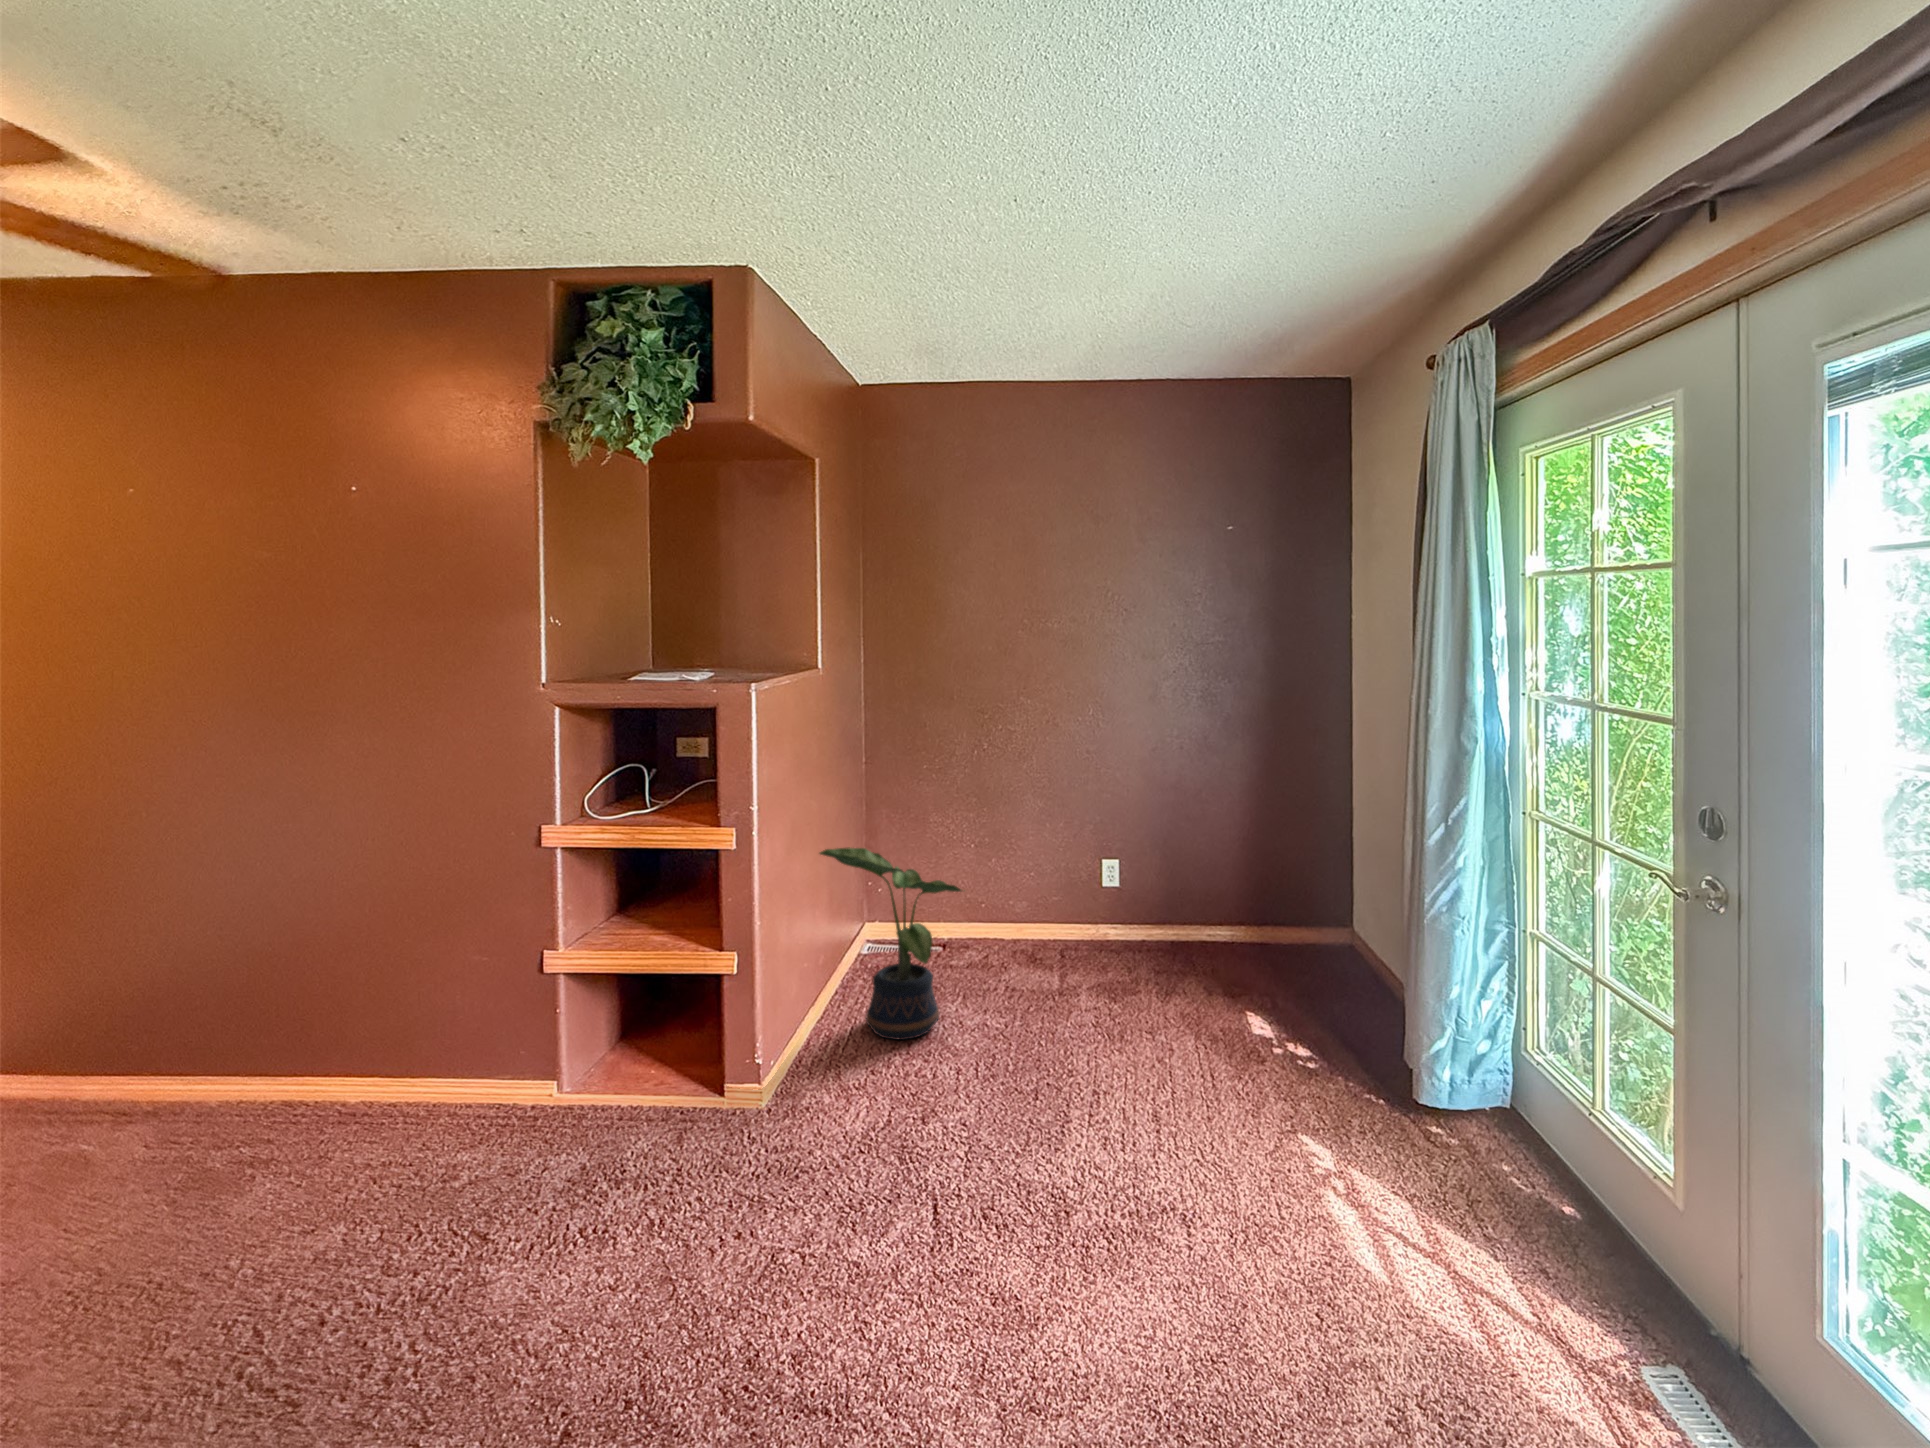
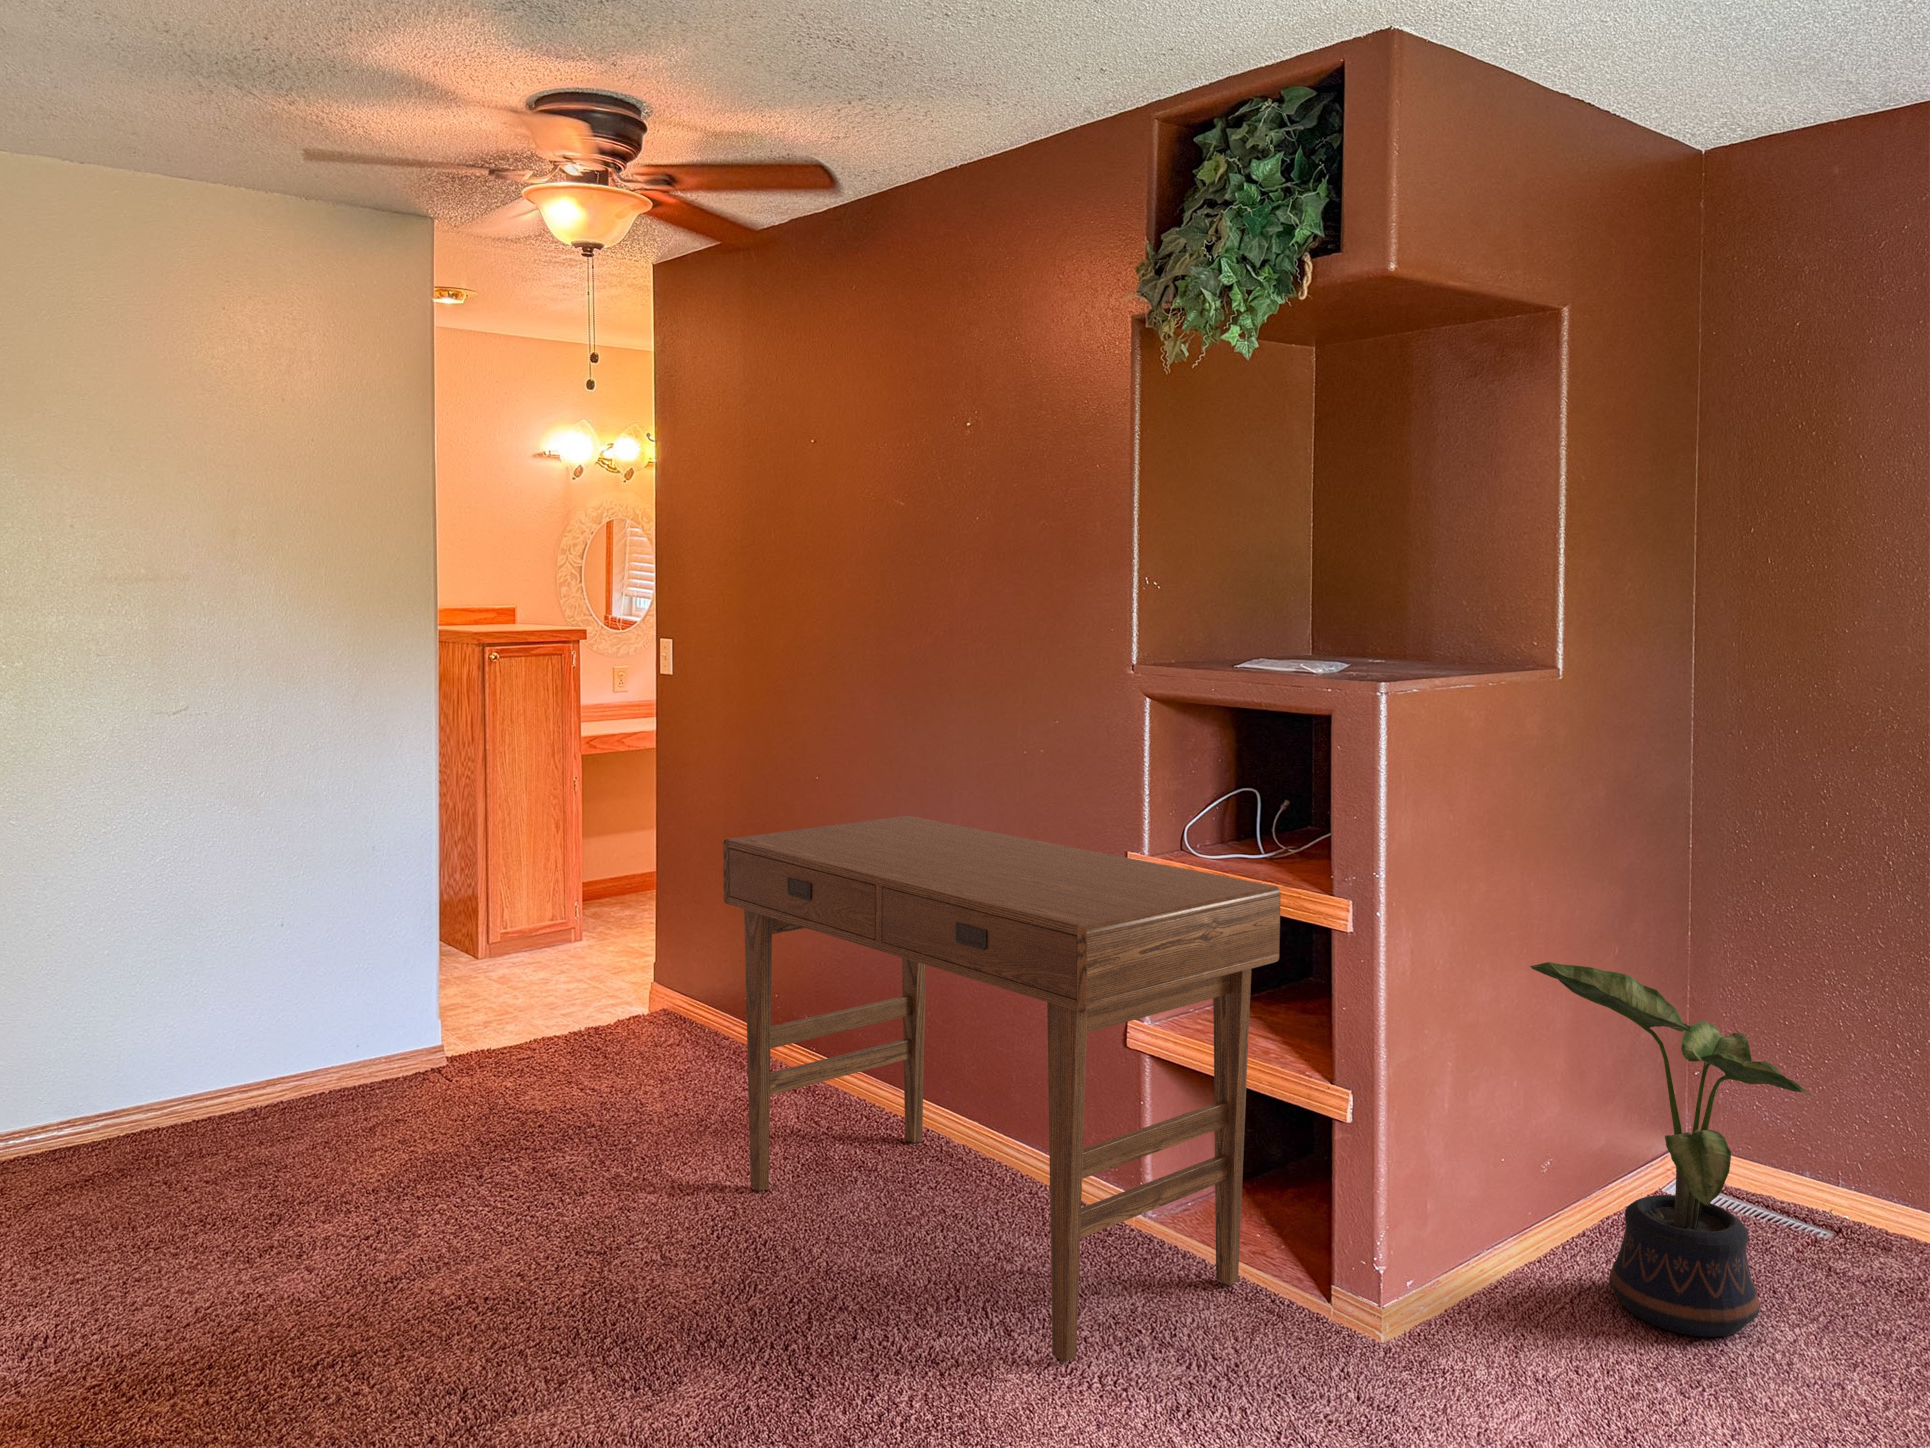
desk: none [54,824,680,1236] -> present [723,816,1281,1362]

